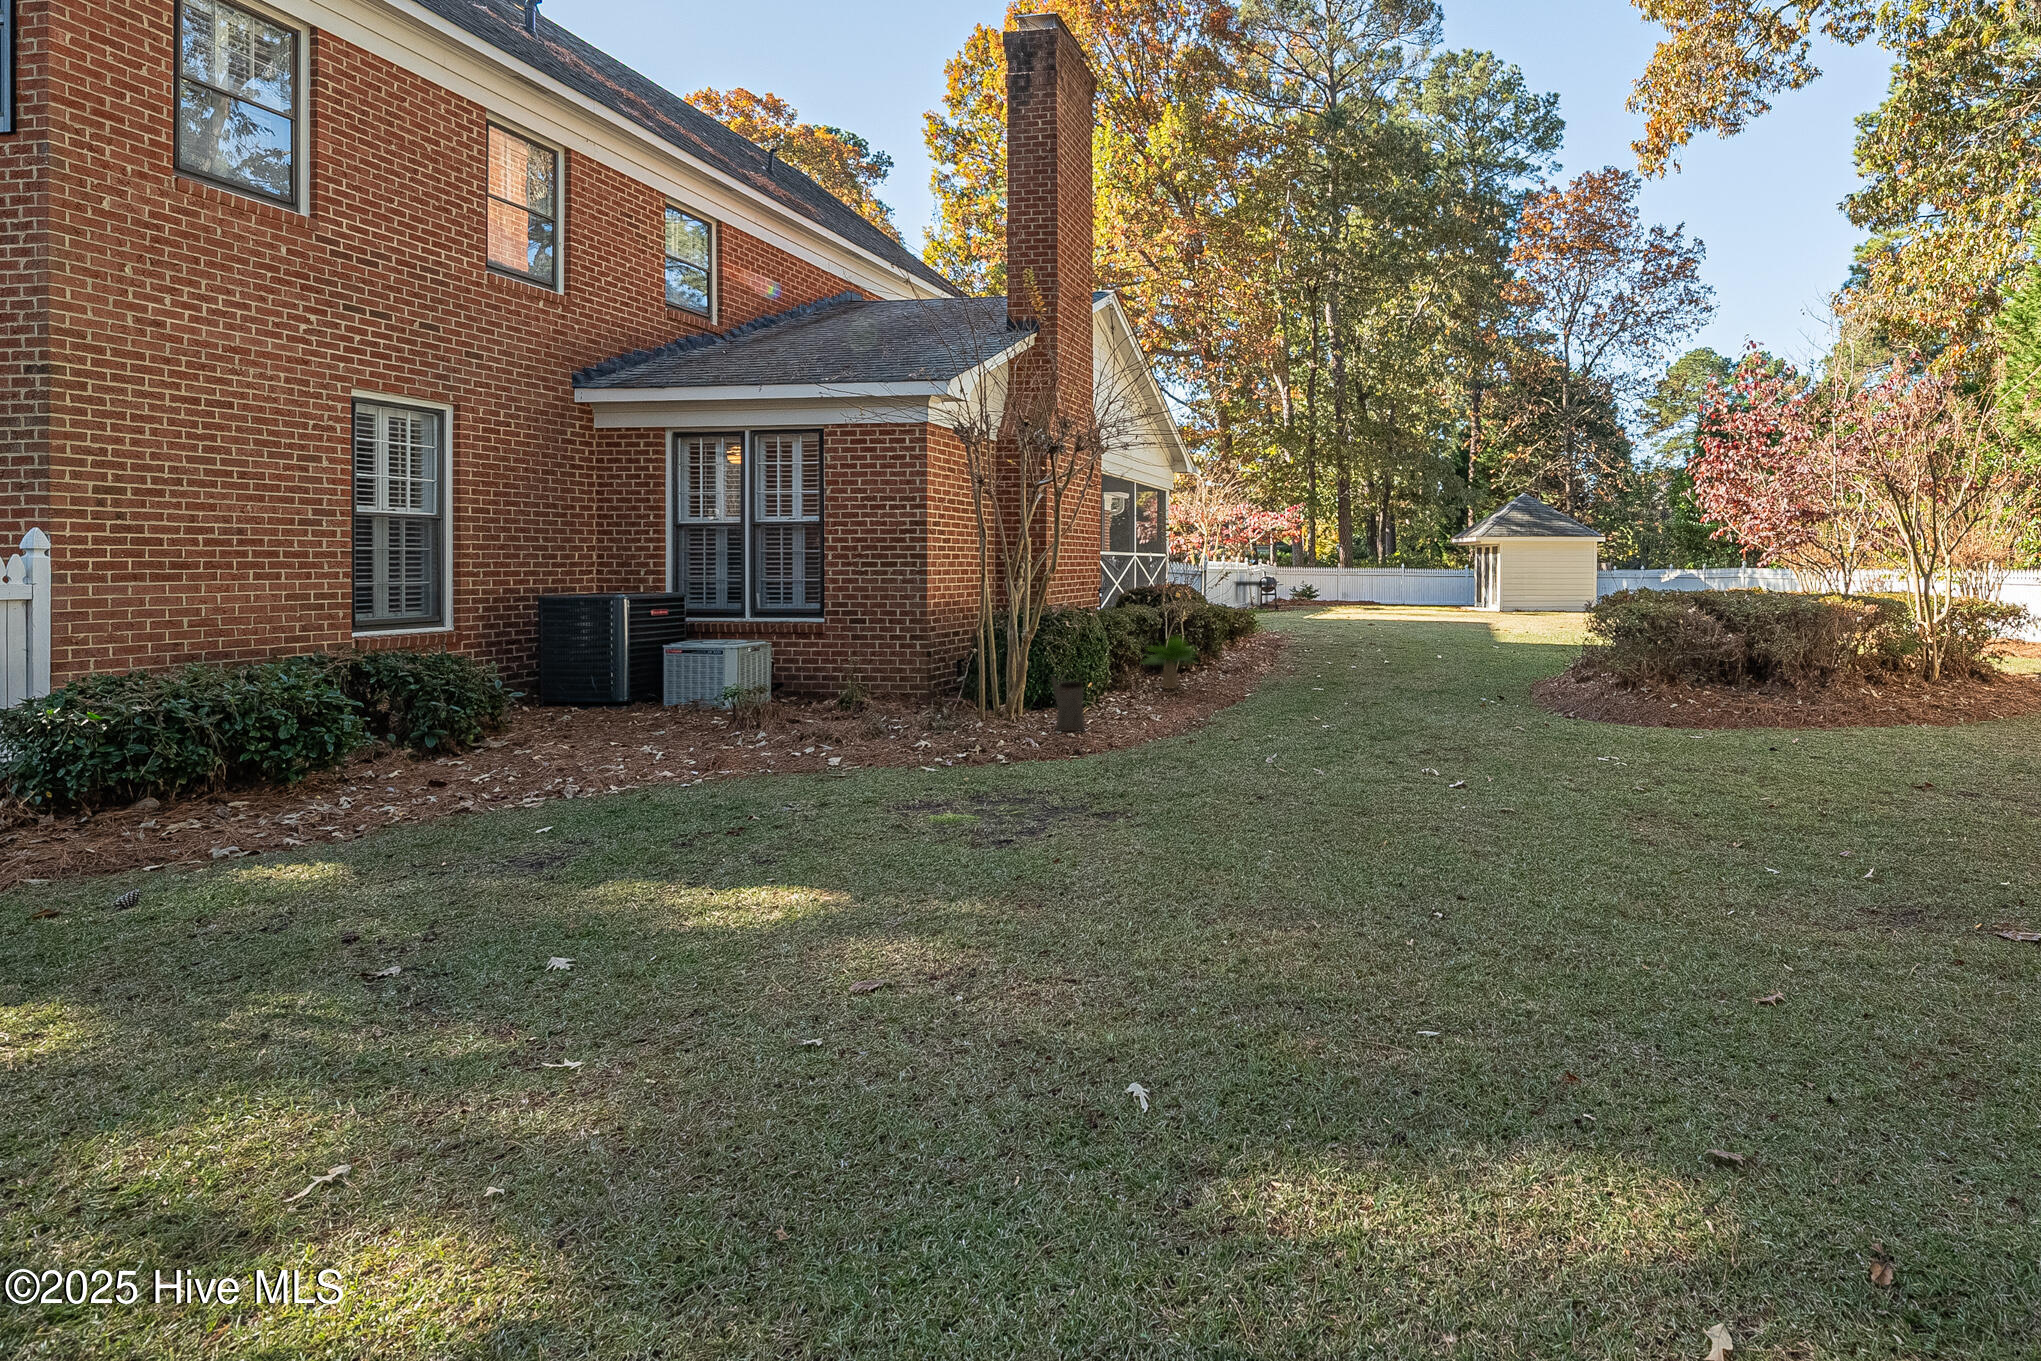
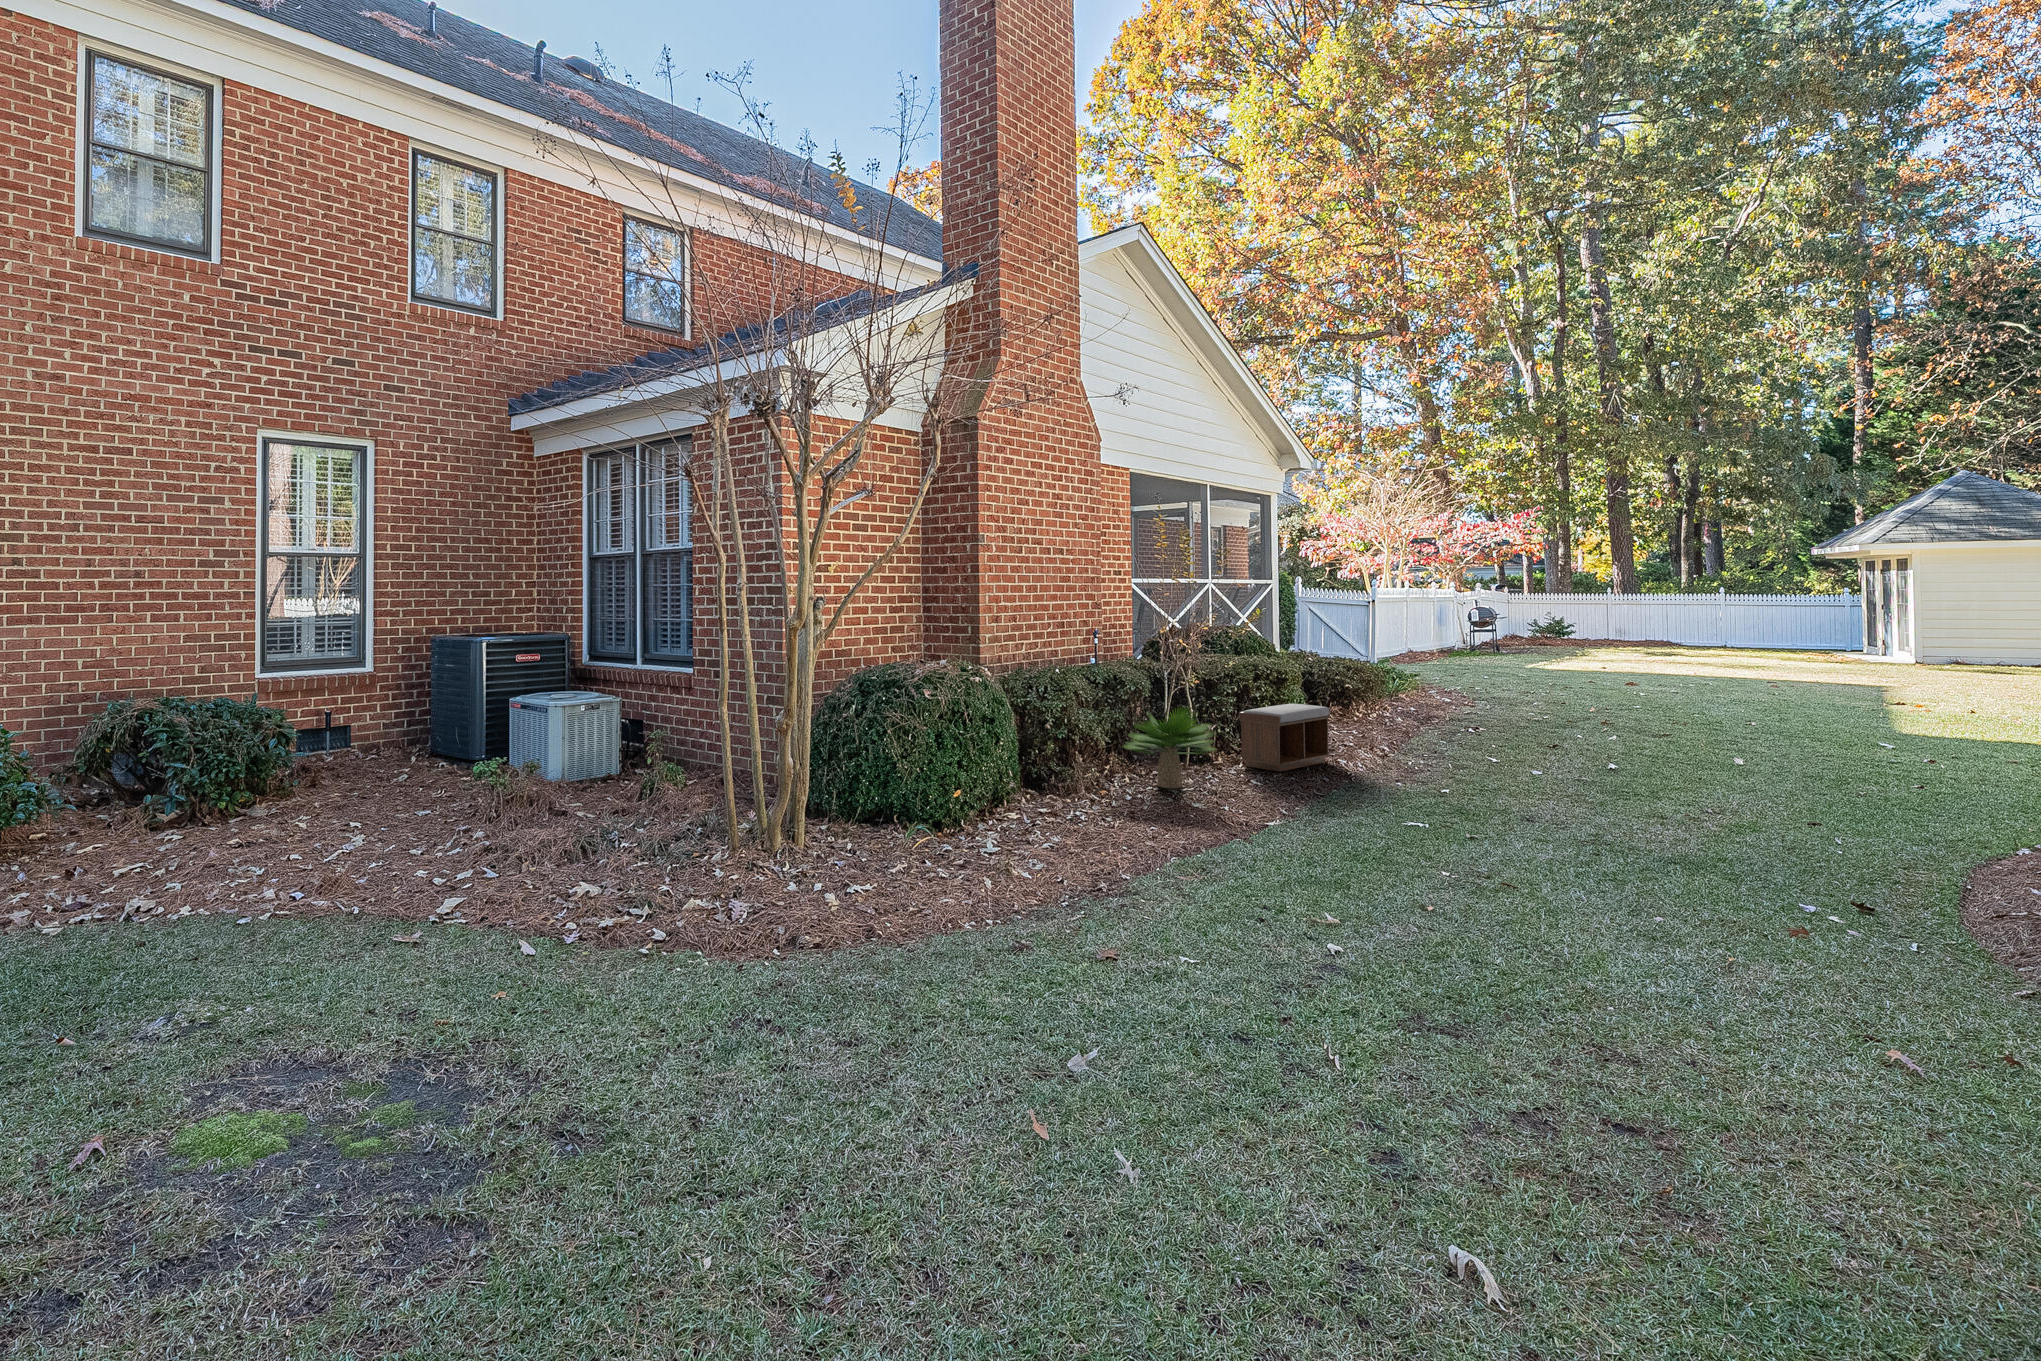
round table: present [1234,581,1269,604] -> none [1429,614,1488,647]
bench: none [1198,634,1248,677] -> present [1239,704,1331,772]
watering can: present [1051,674,1085,731] -> none [893,769,938,864]

